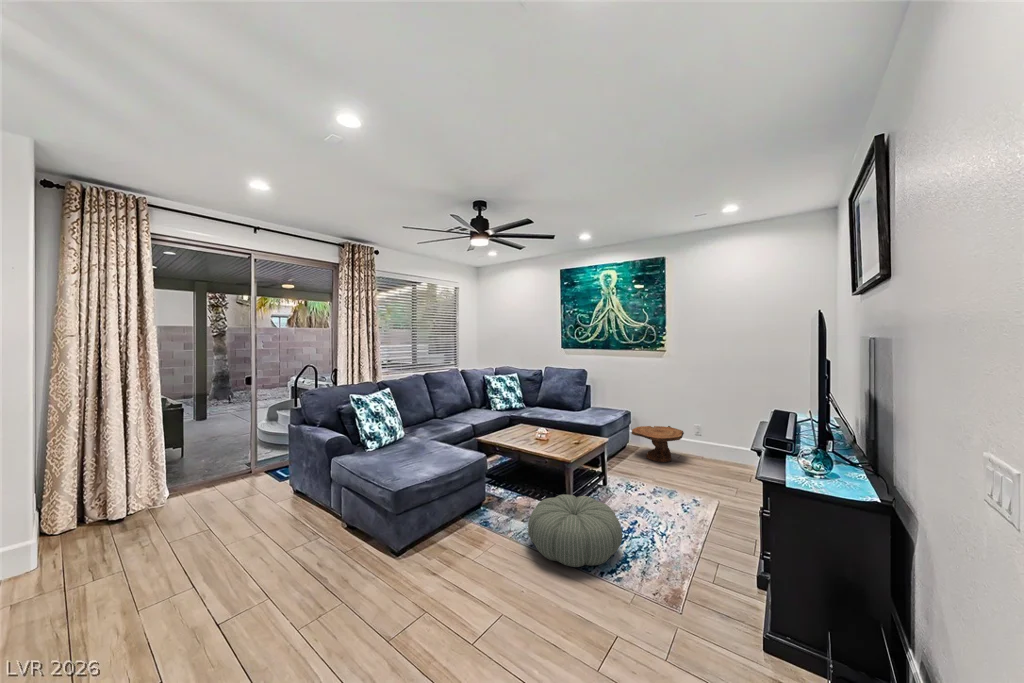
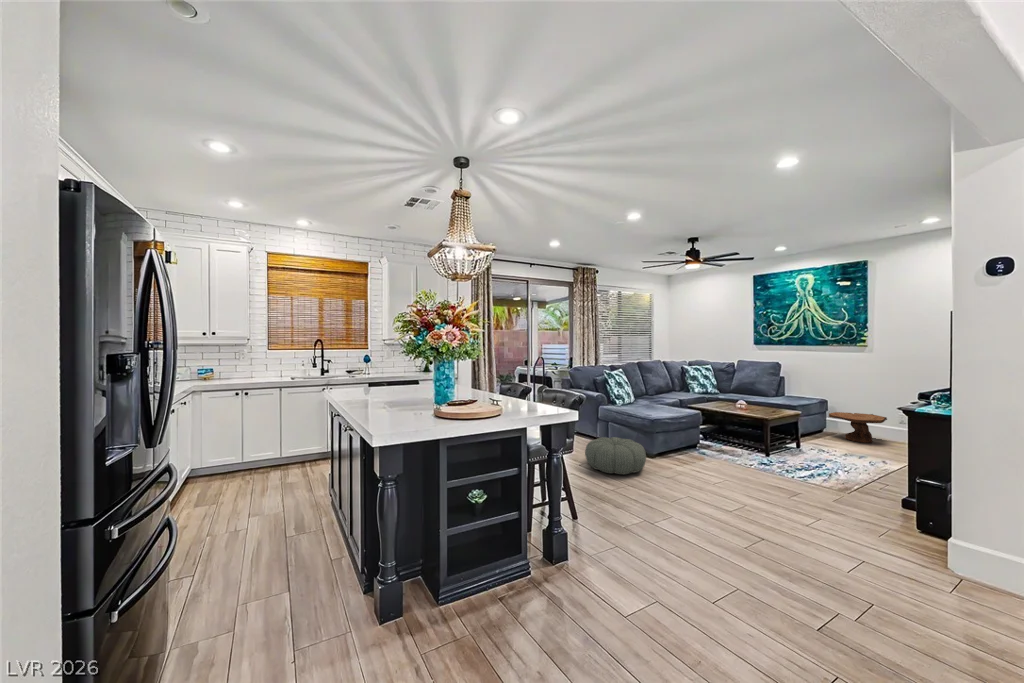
pouf: present [528,495,622,567] -> present [585,437,646,474]

